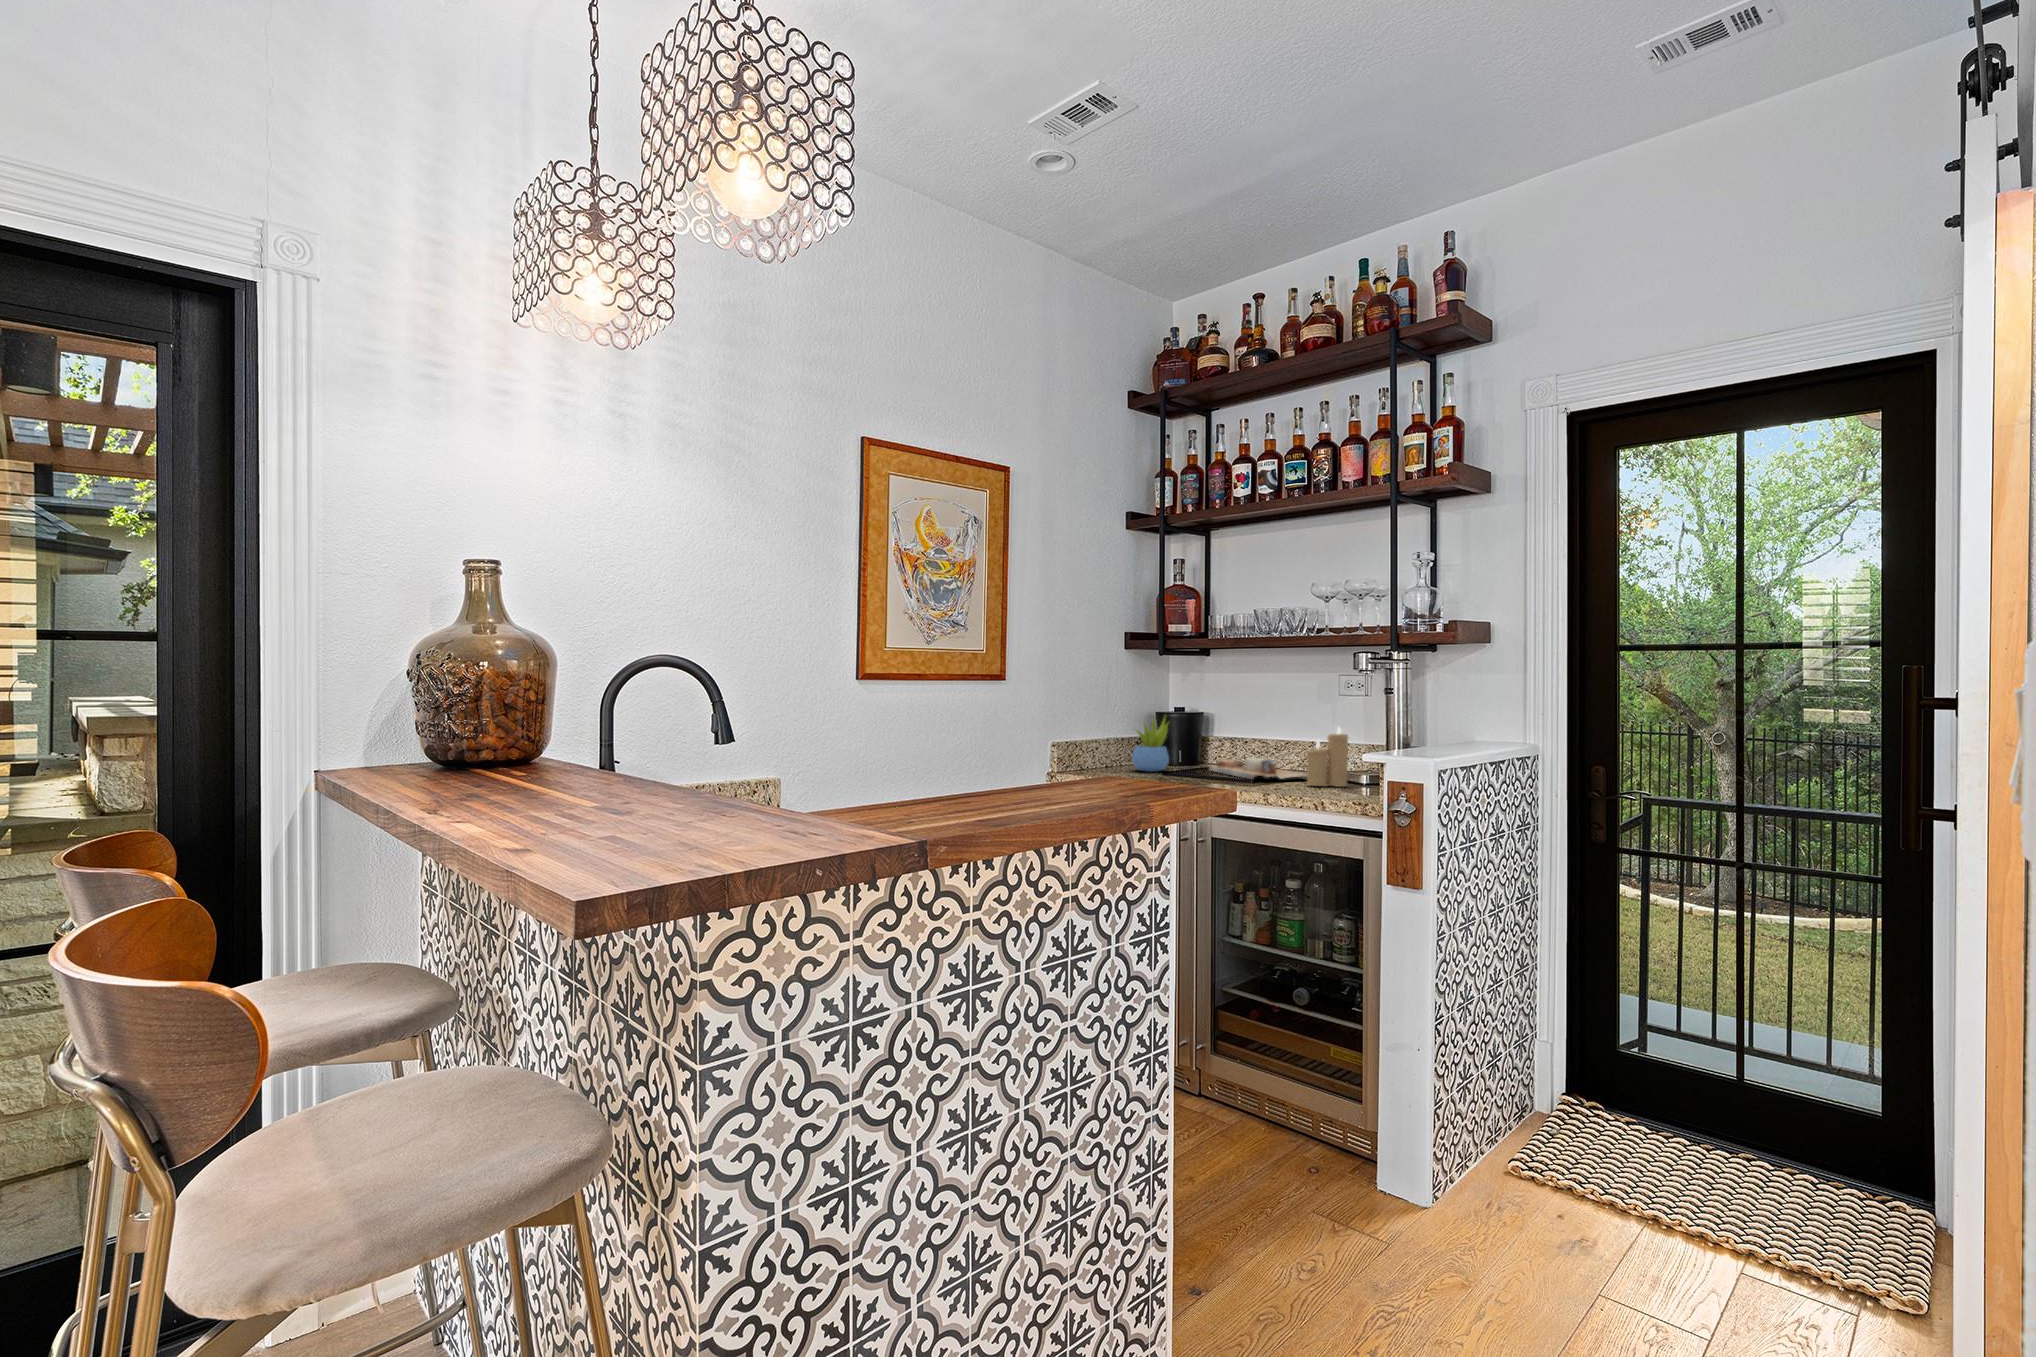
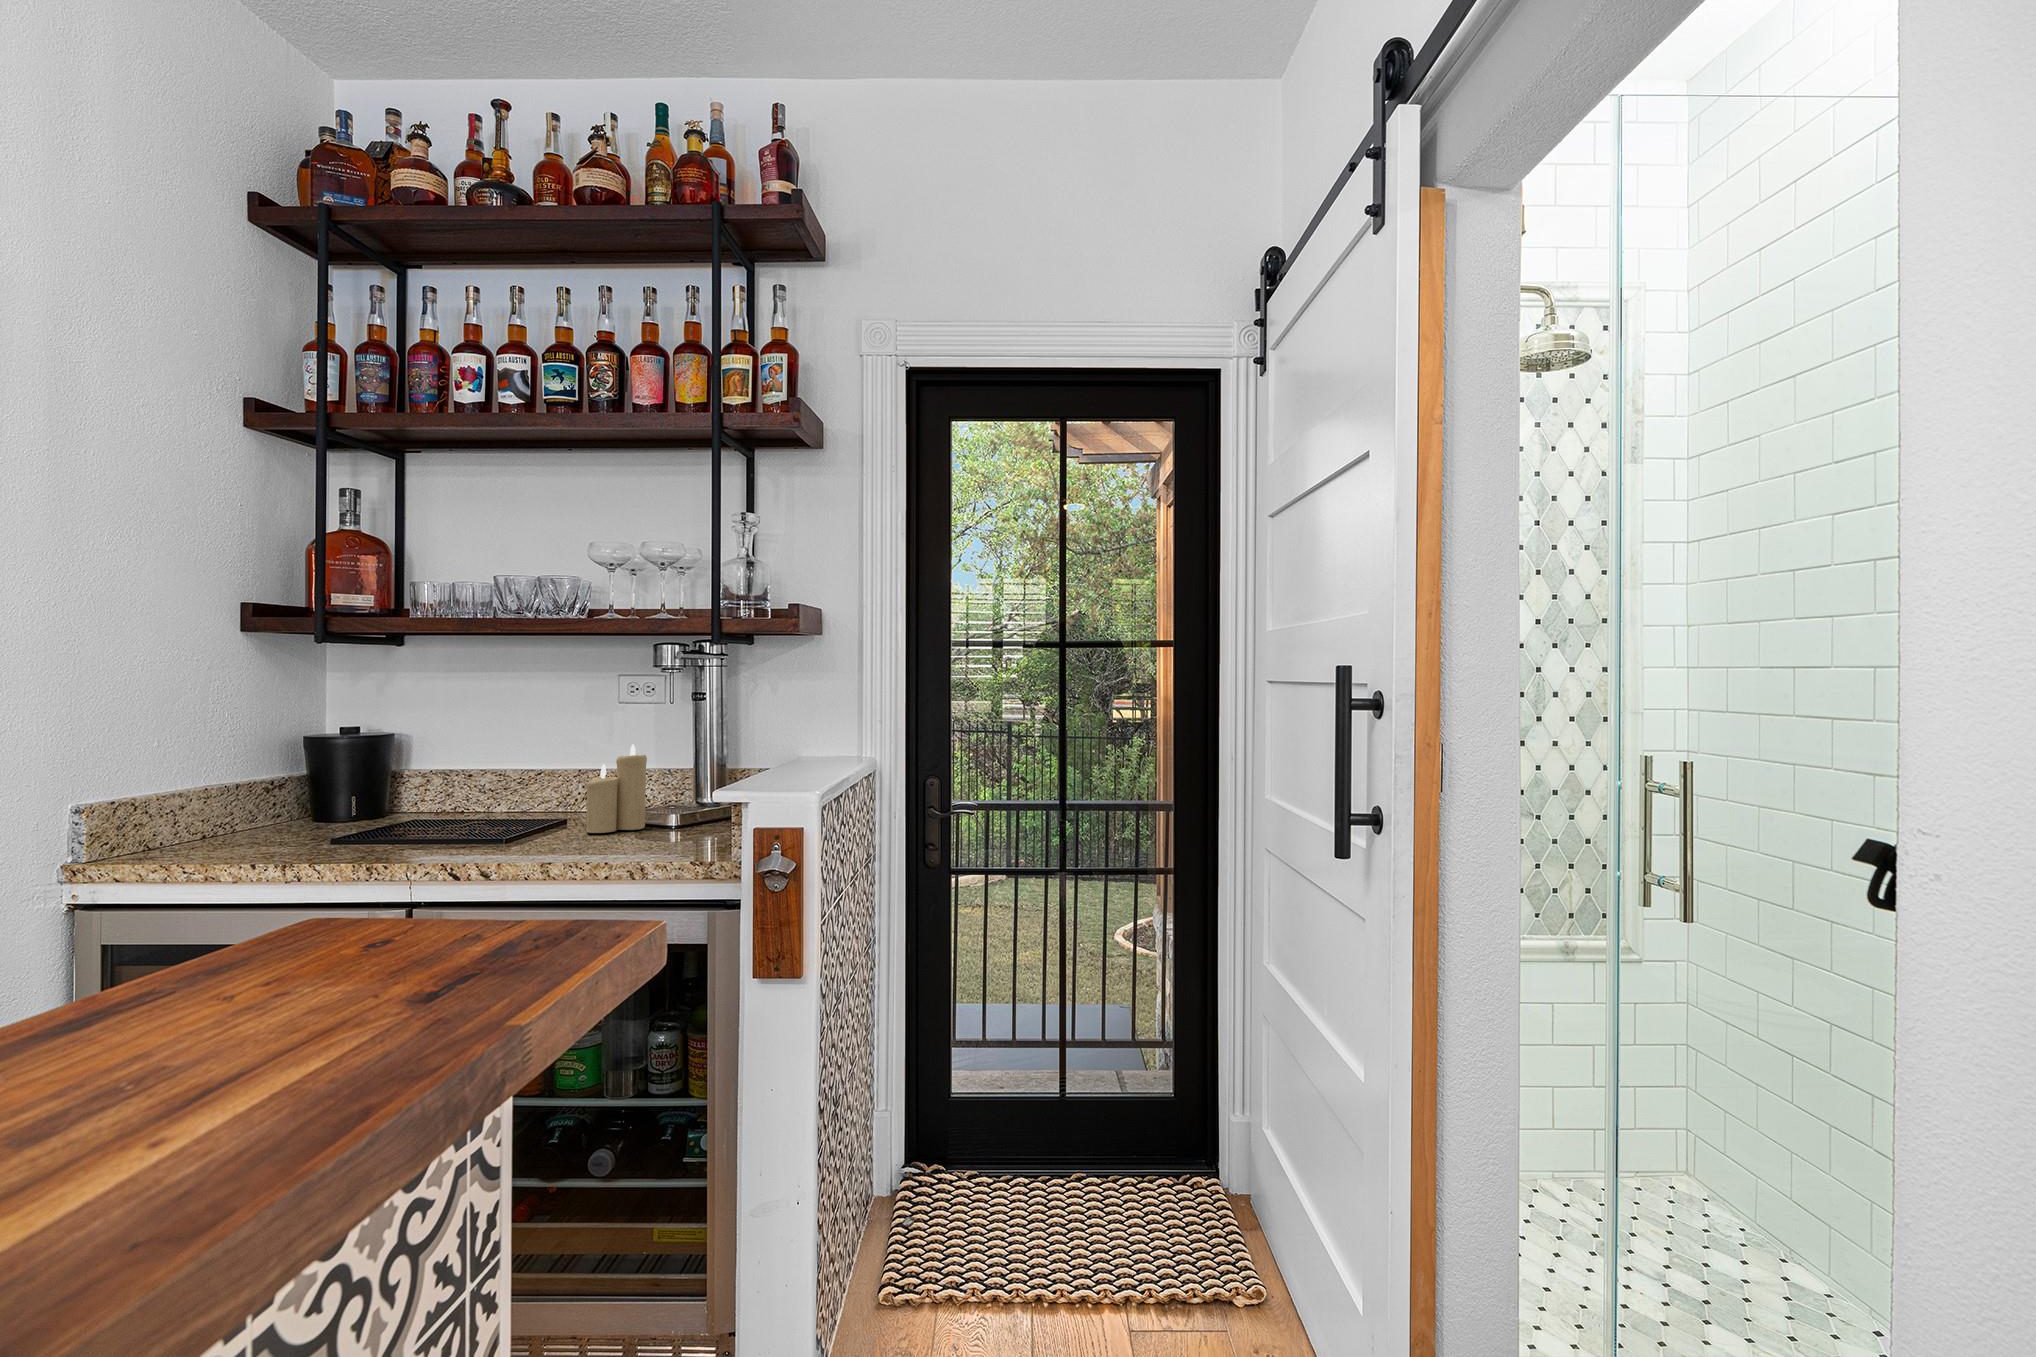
succulent plant: present [1132,718,1169,771] -> none [258,733,338,831]
cutting board: present [1209,757,1307,779] -> none [408,793,593,830]

